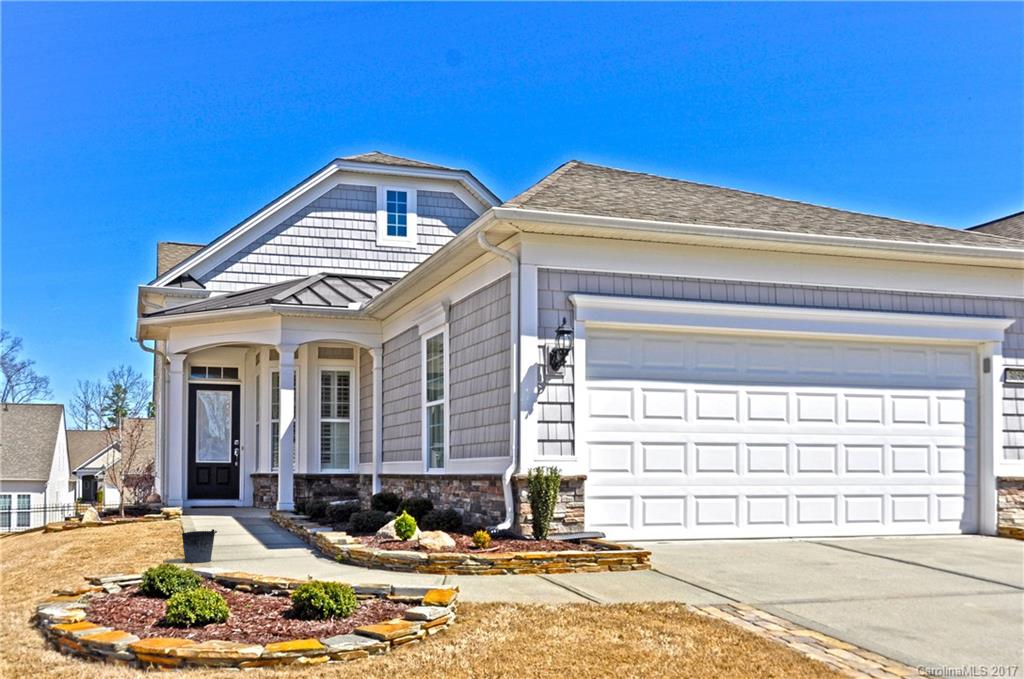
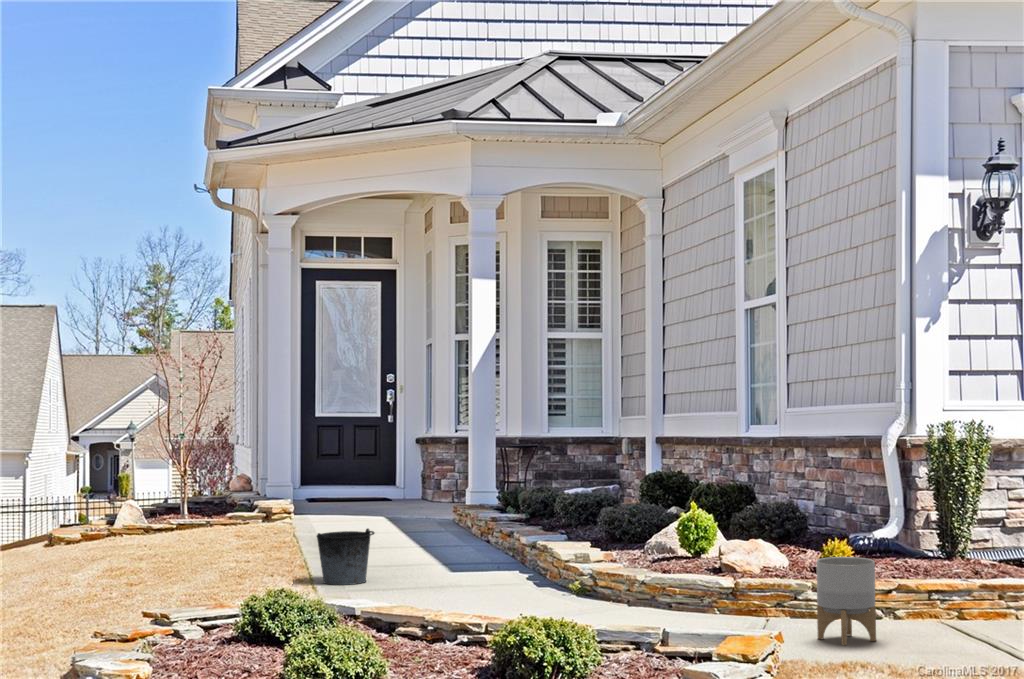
planter: none [473,540,504,588] -> present [816,557,876,645]

